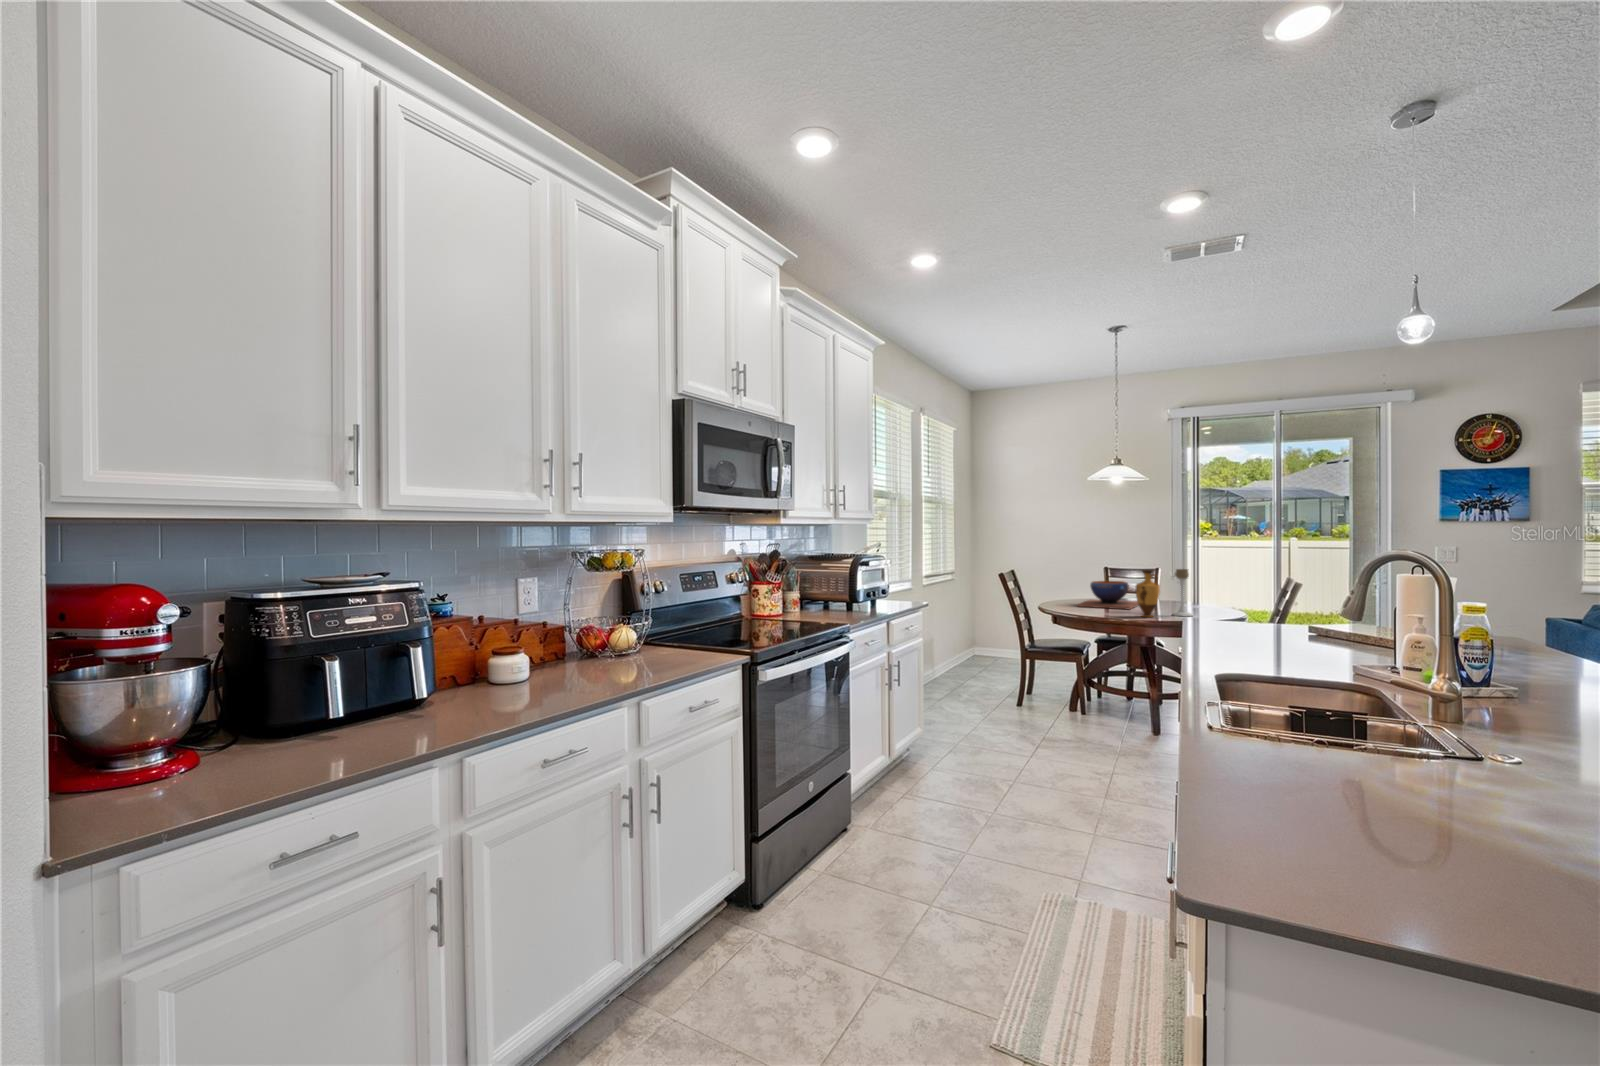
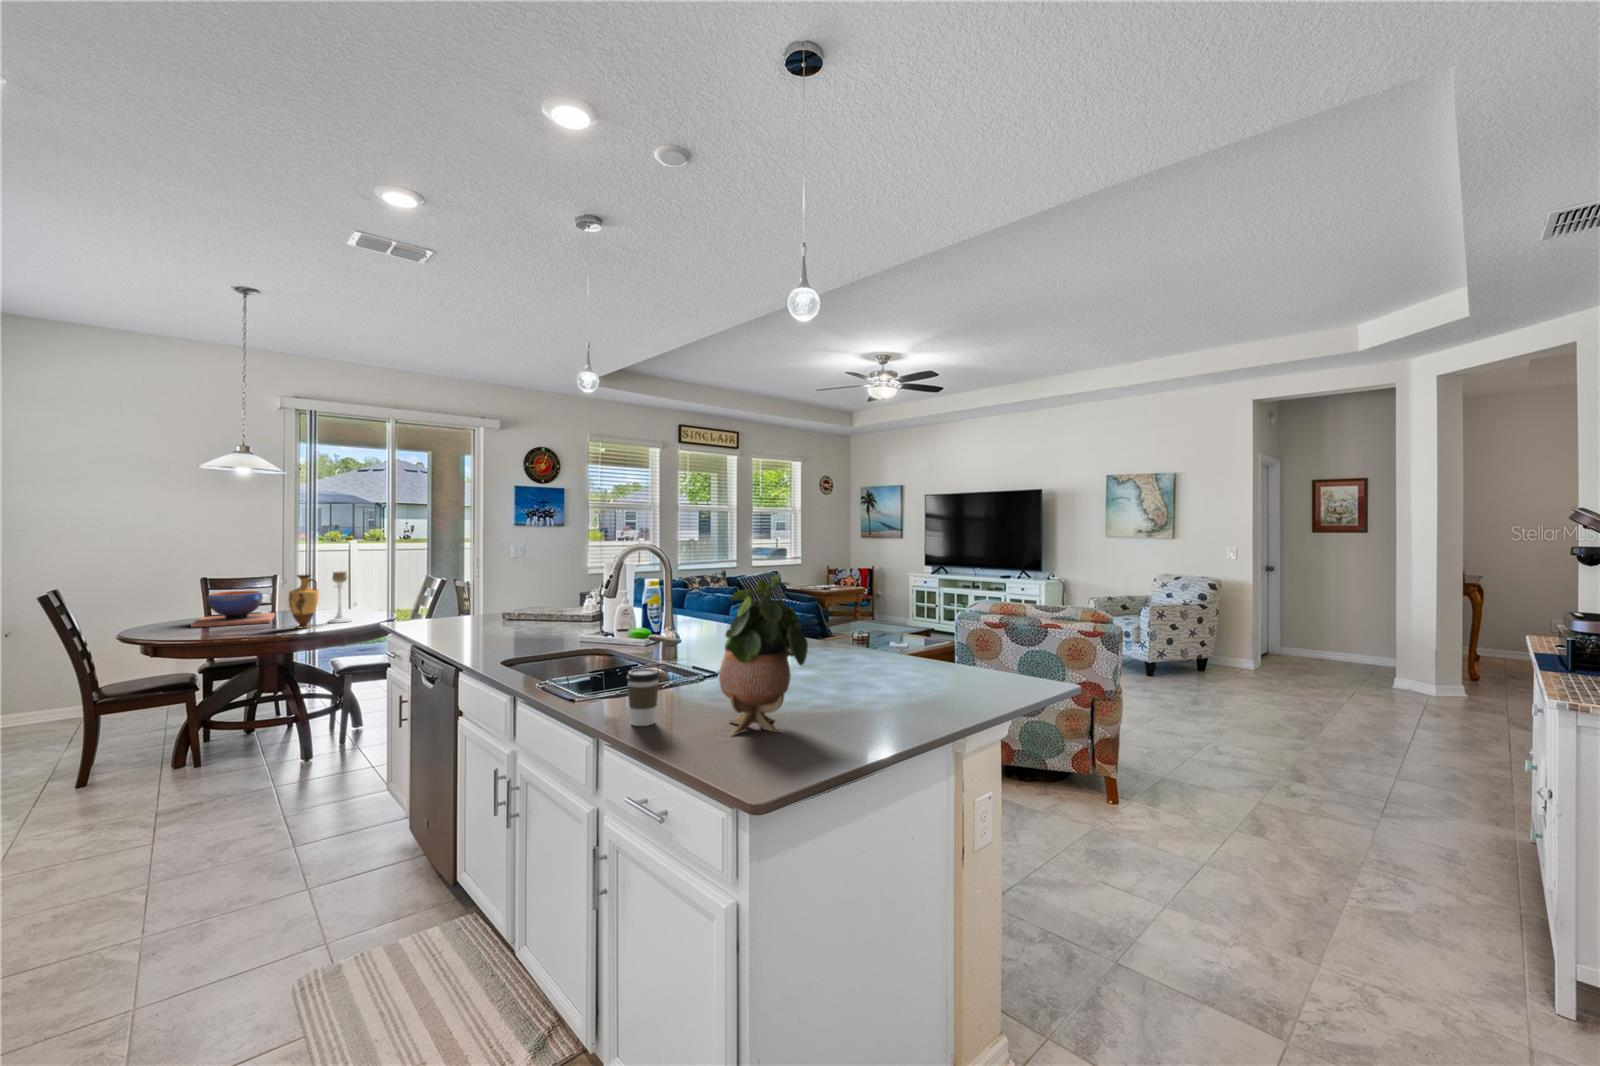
potted plant: none [1317,604,1479,855] -> present [719,574,808,735]
coffee cup: none [1216,703,1263,776] -> present [627,669,660,726]

